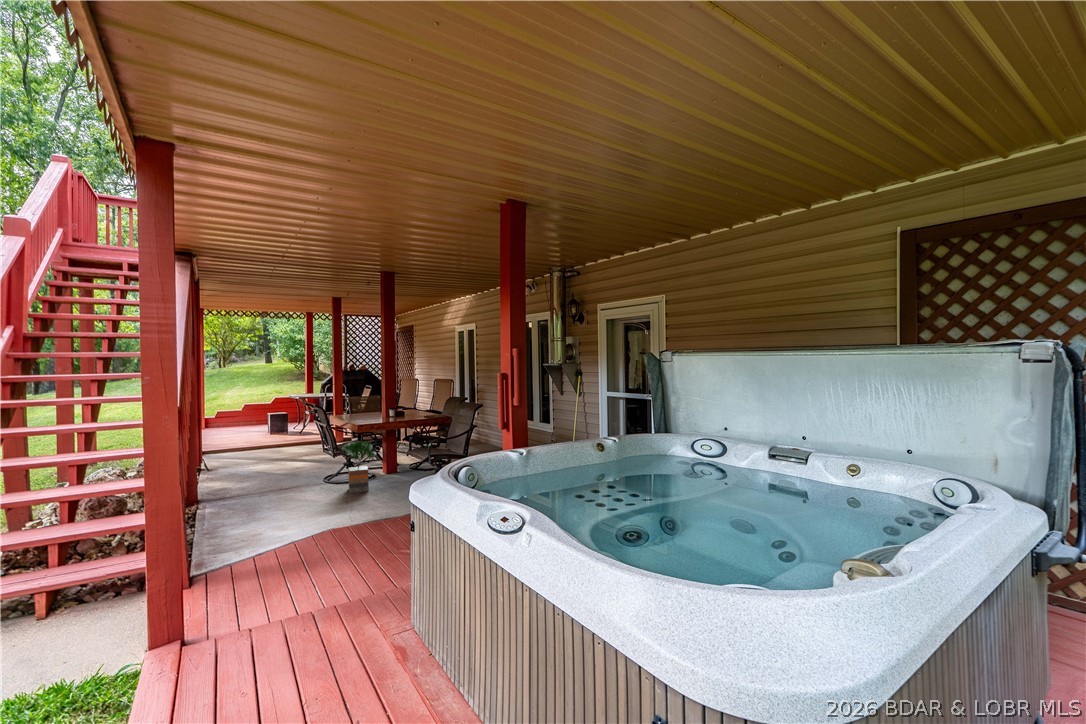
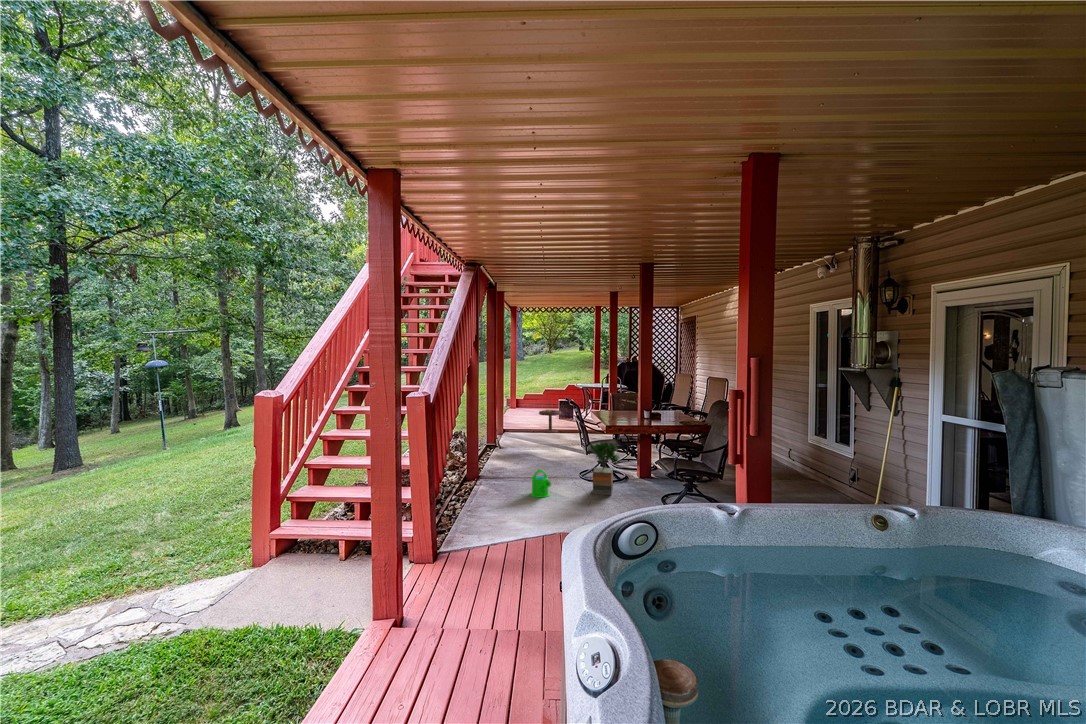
side table: none [261,421,289,467] -> present [539,410,561,433]
watering can: none [280,476,307,506] -> present [531,469,551,498]

